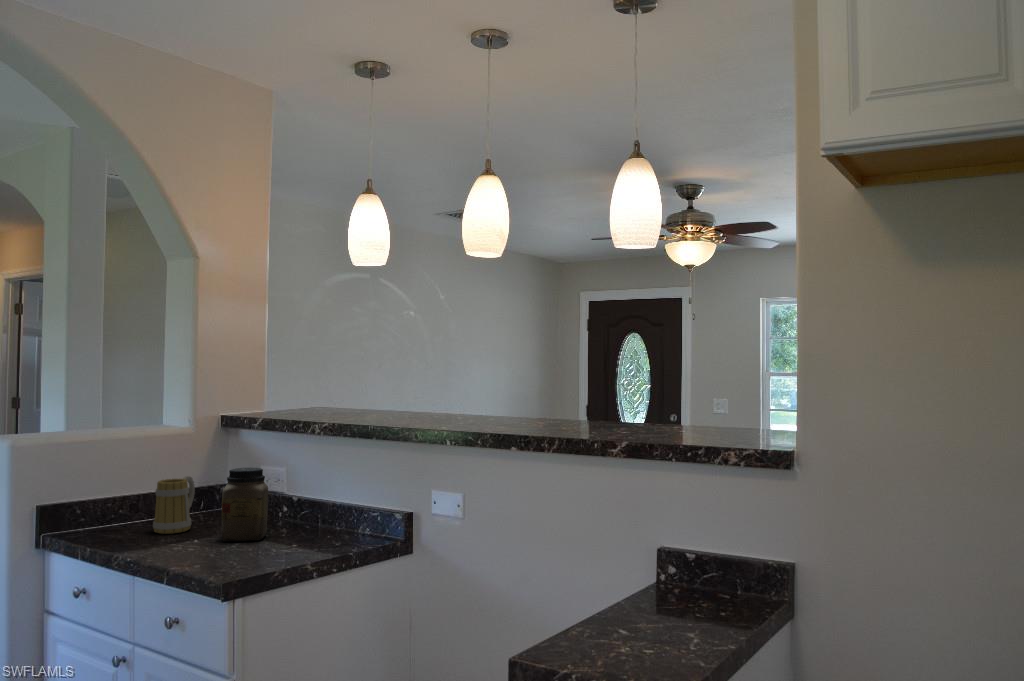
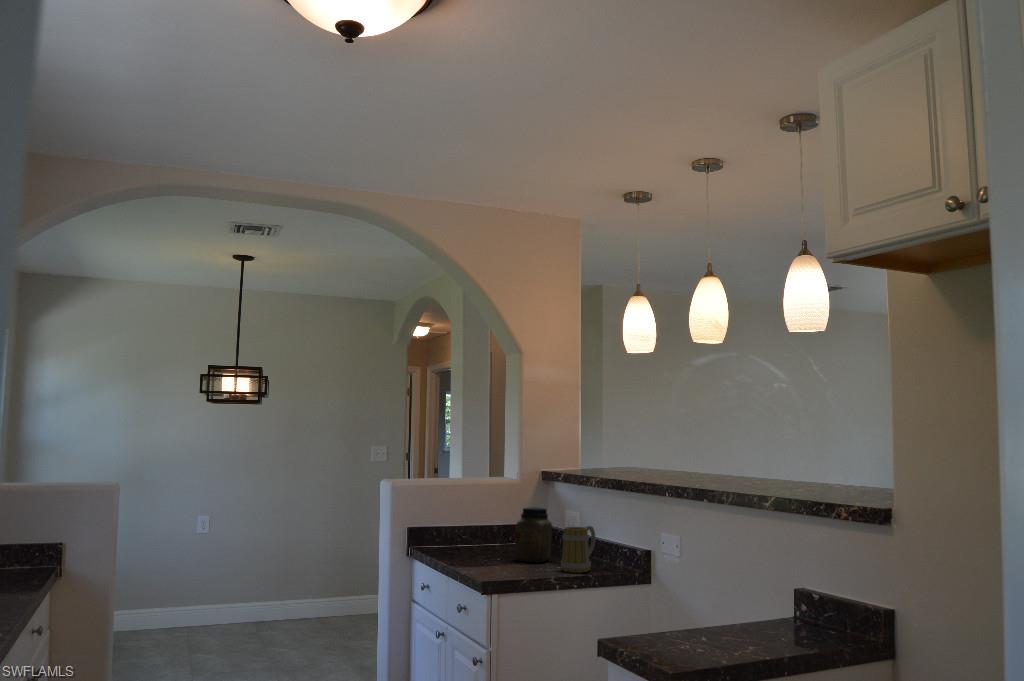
mug: present [153,476,195,534] -> present [561,526,596,573]

